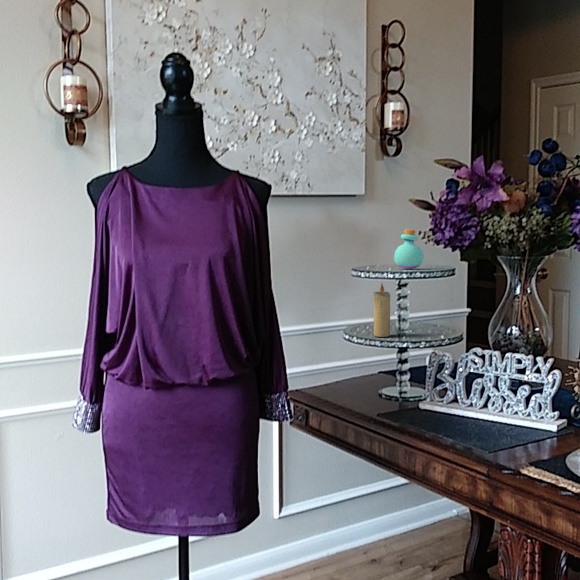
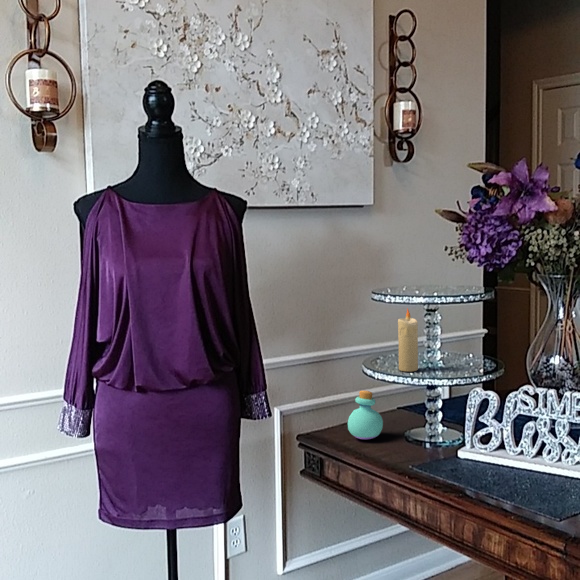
perfume bottle: present [394,229,423,269] -> present [348,391,383,439]

